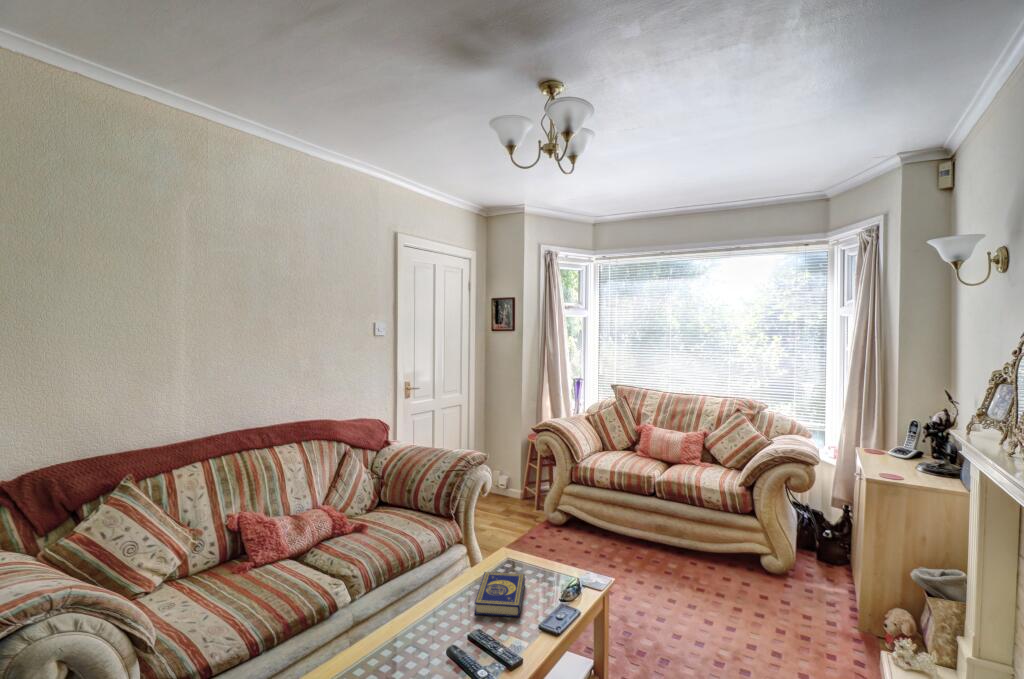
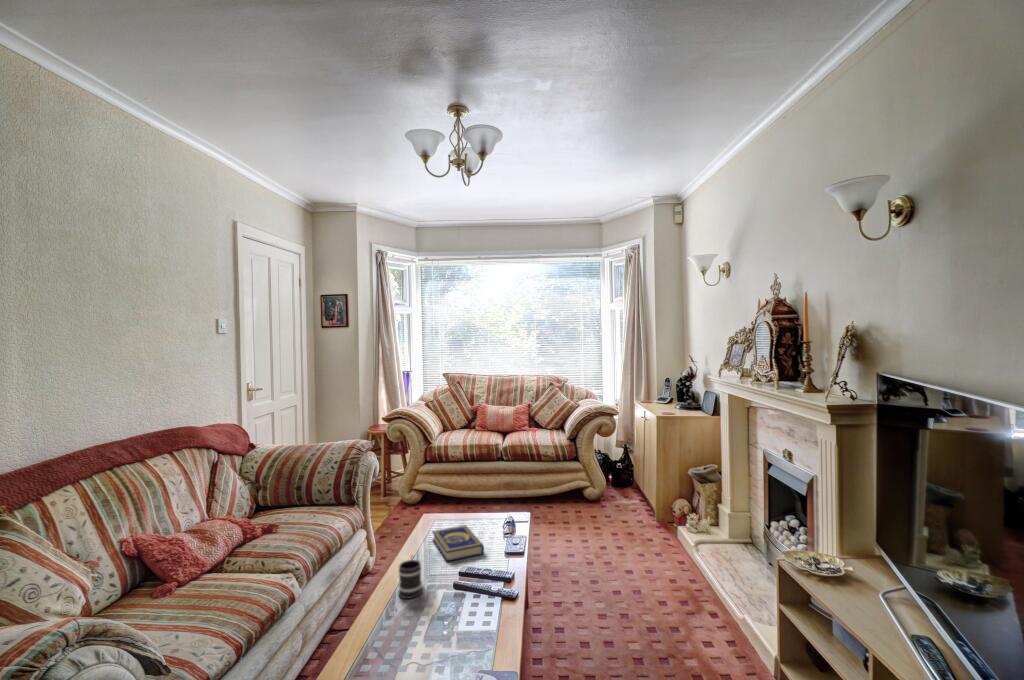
mug: none [396,604,429,649] -> present [399,560,422,599]

